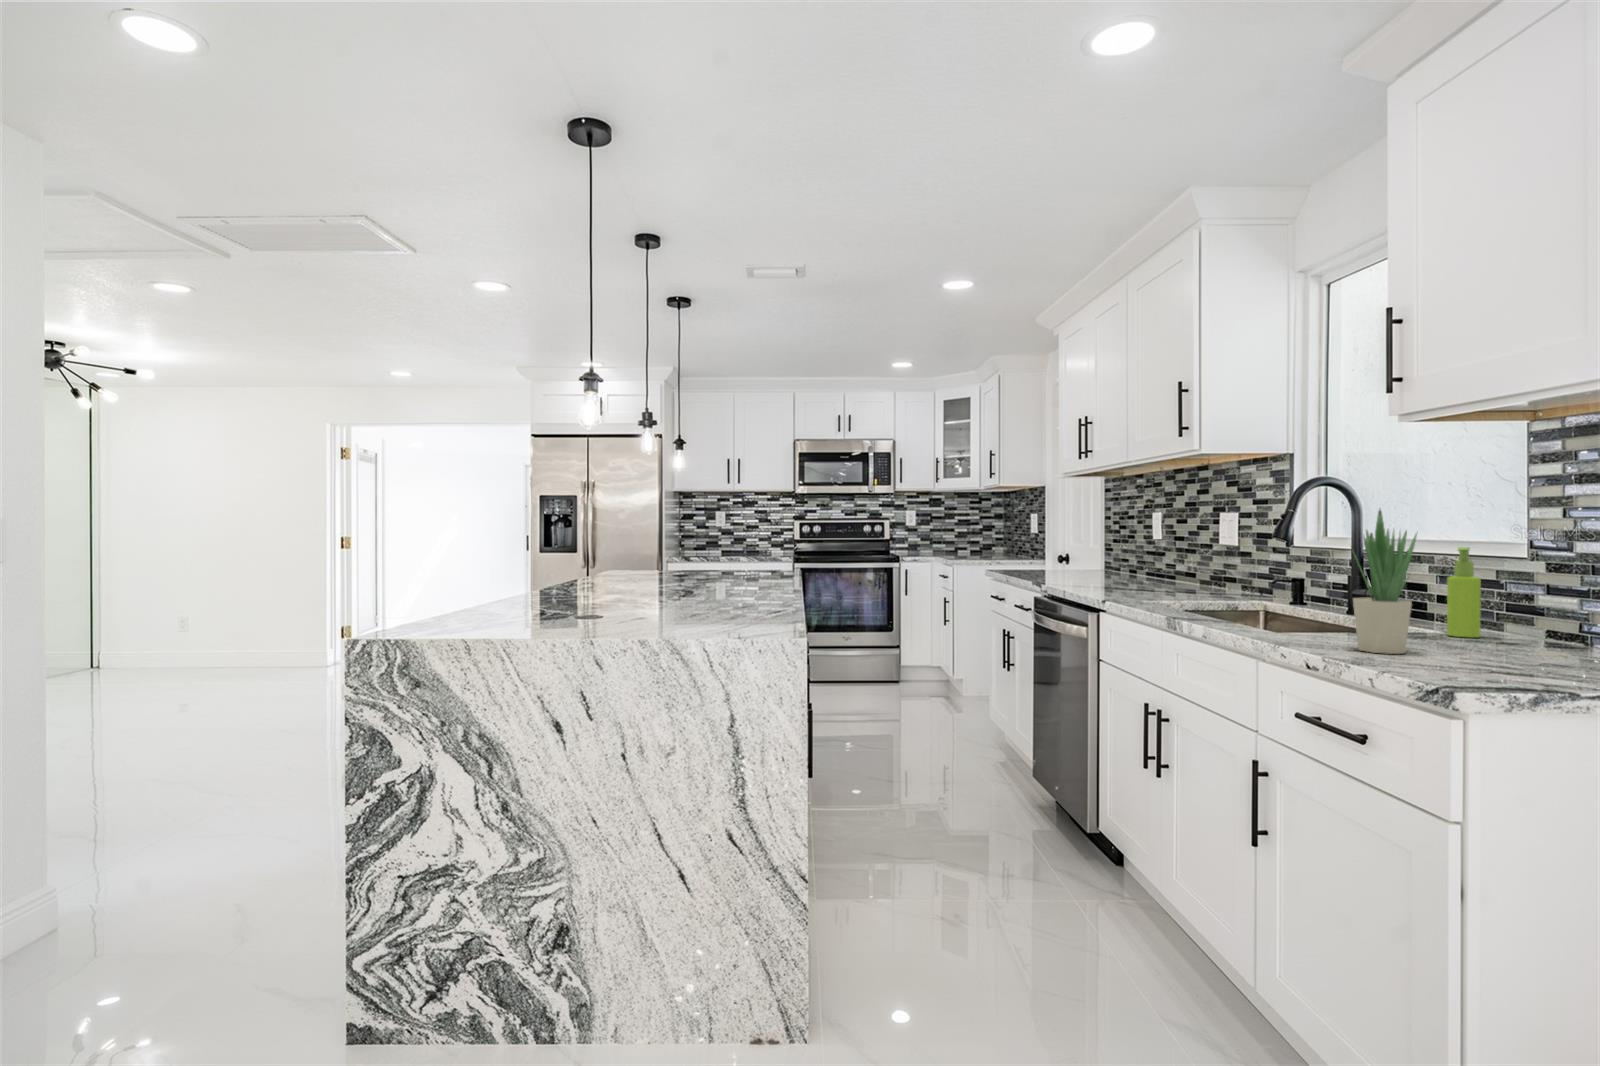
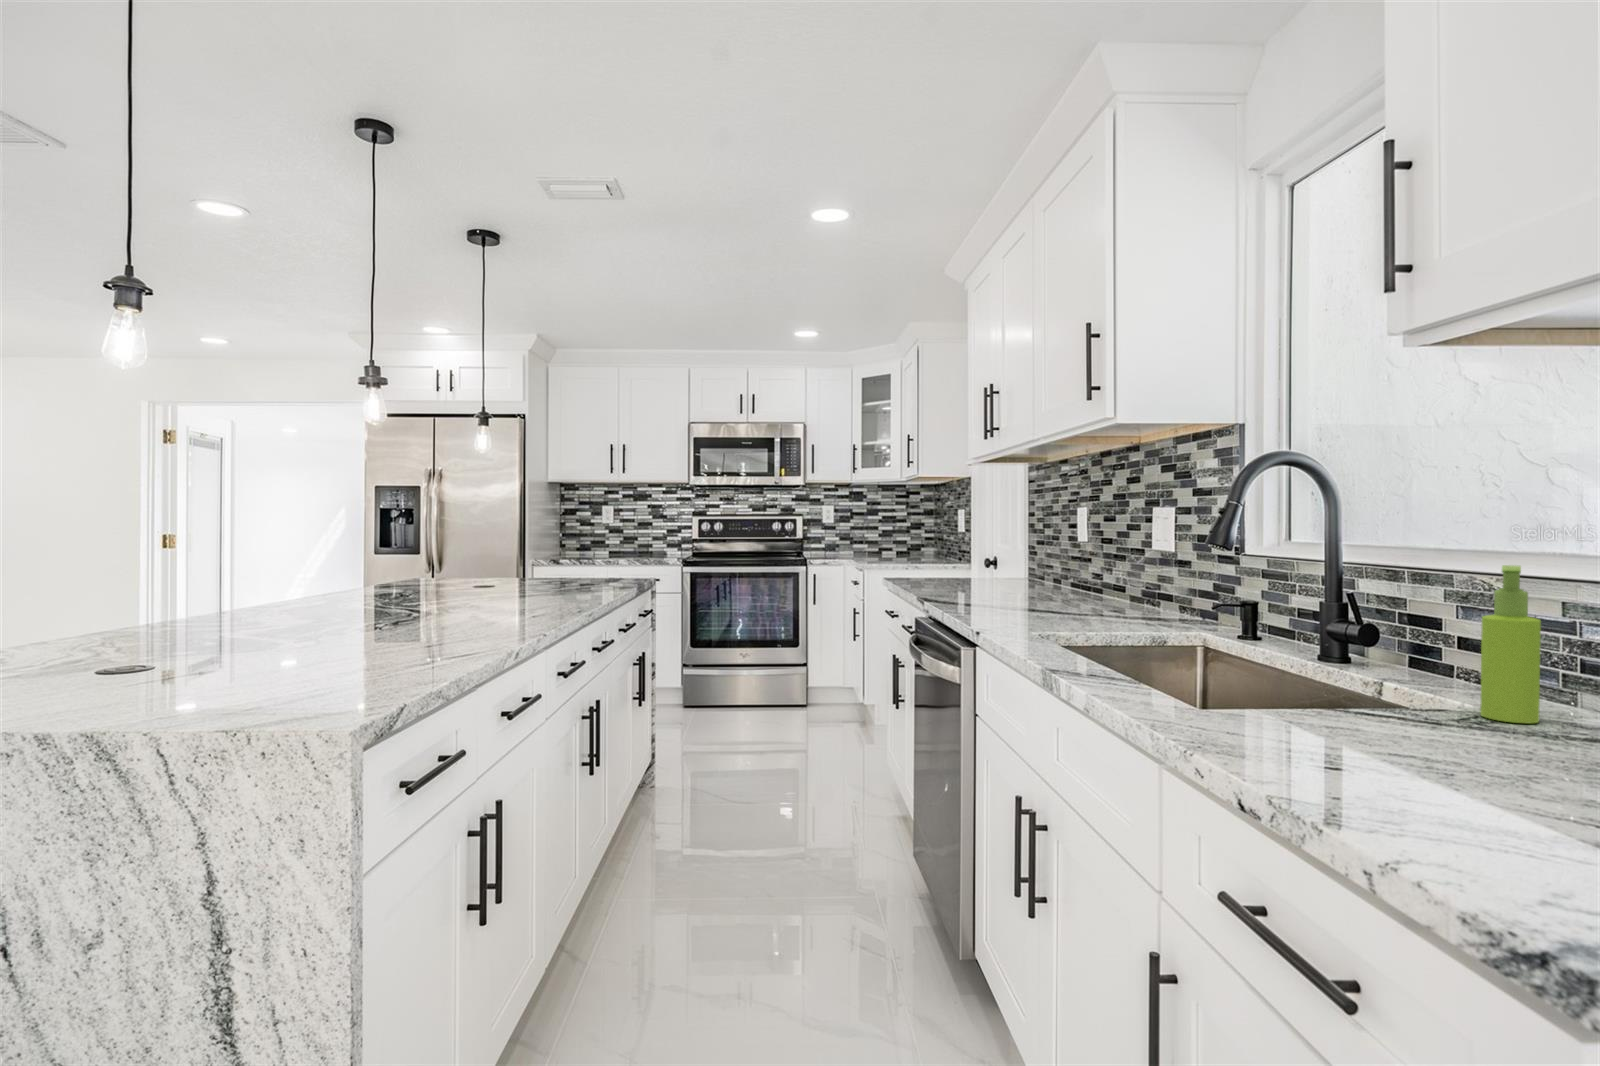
potted plant: present [1353,510,1417,654] -> none [1313,495,1444,786]

